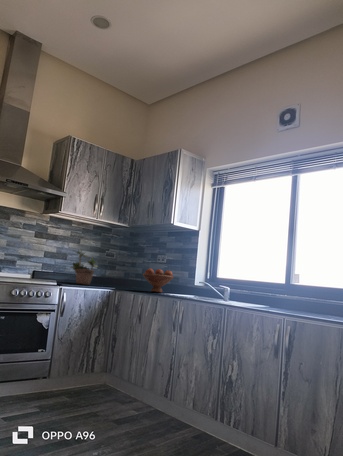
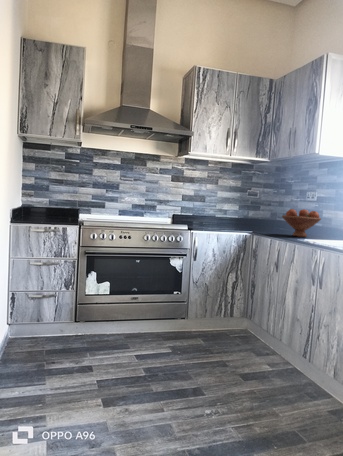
potted plant: present [72,251,98,285] -> none [204,188,233,228]

